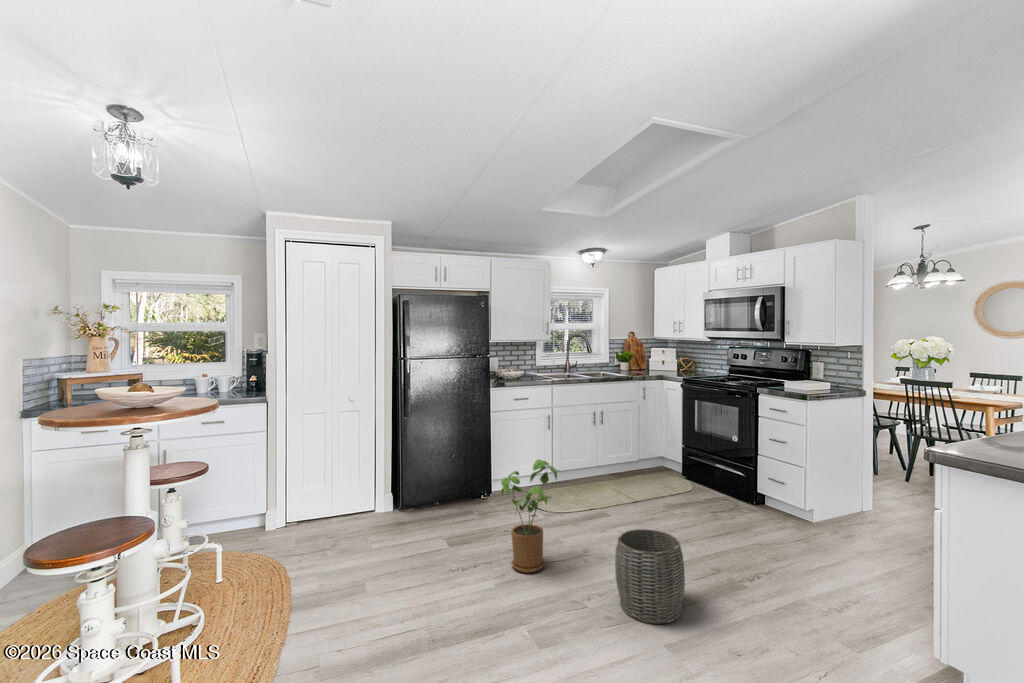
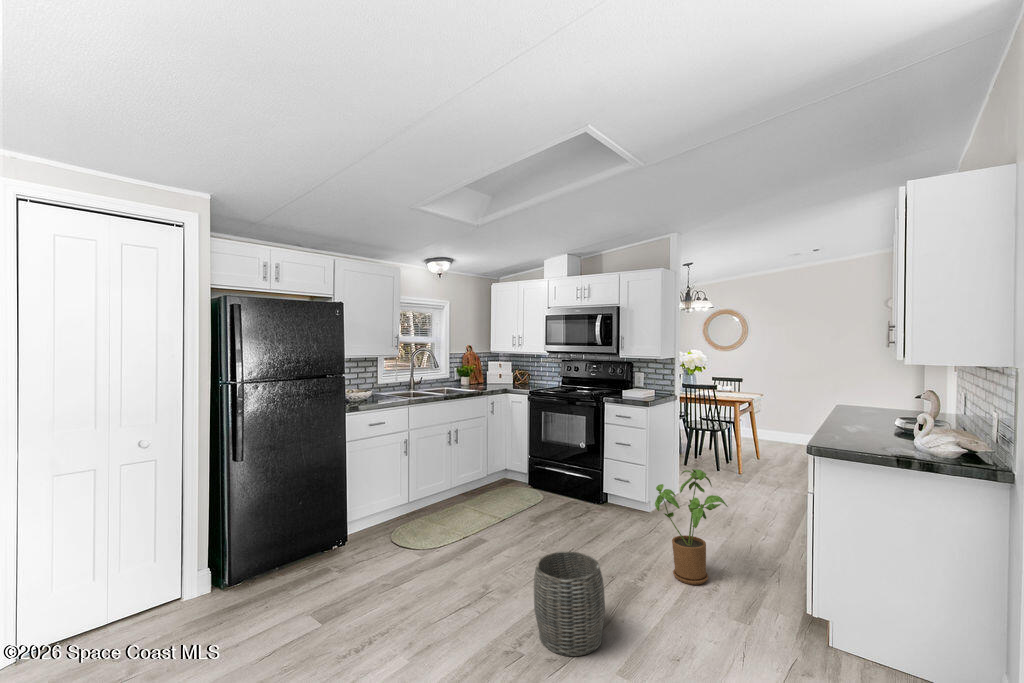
house plant: present [501,459,559,573] -> present [655,469,728,585]

